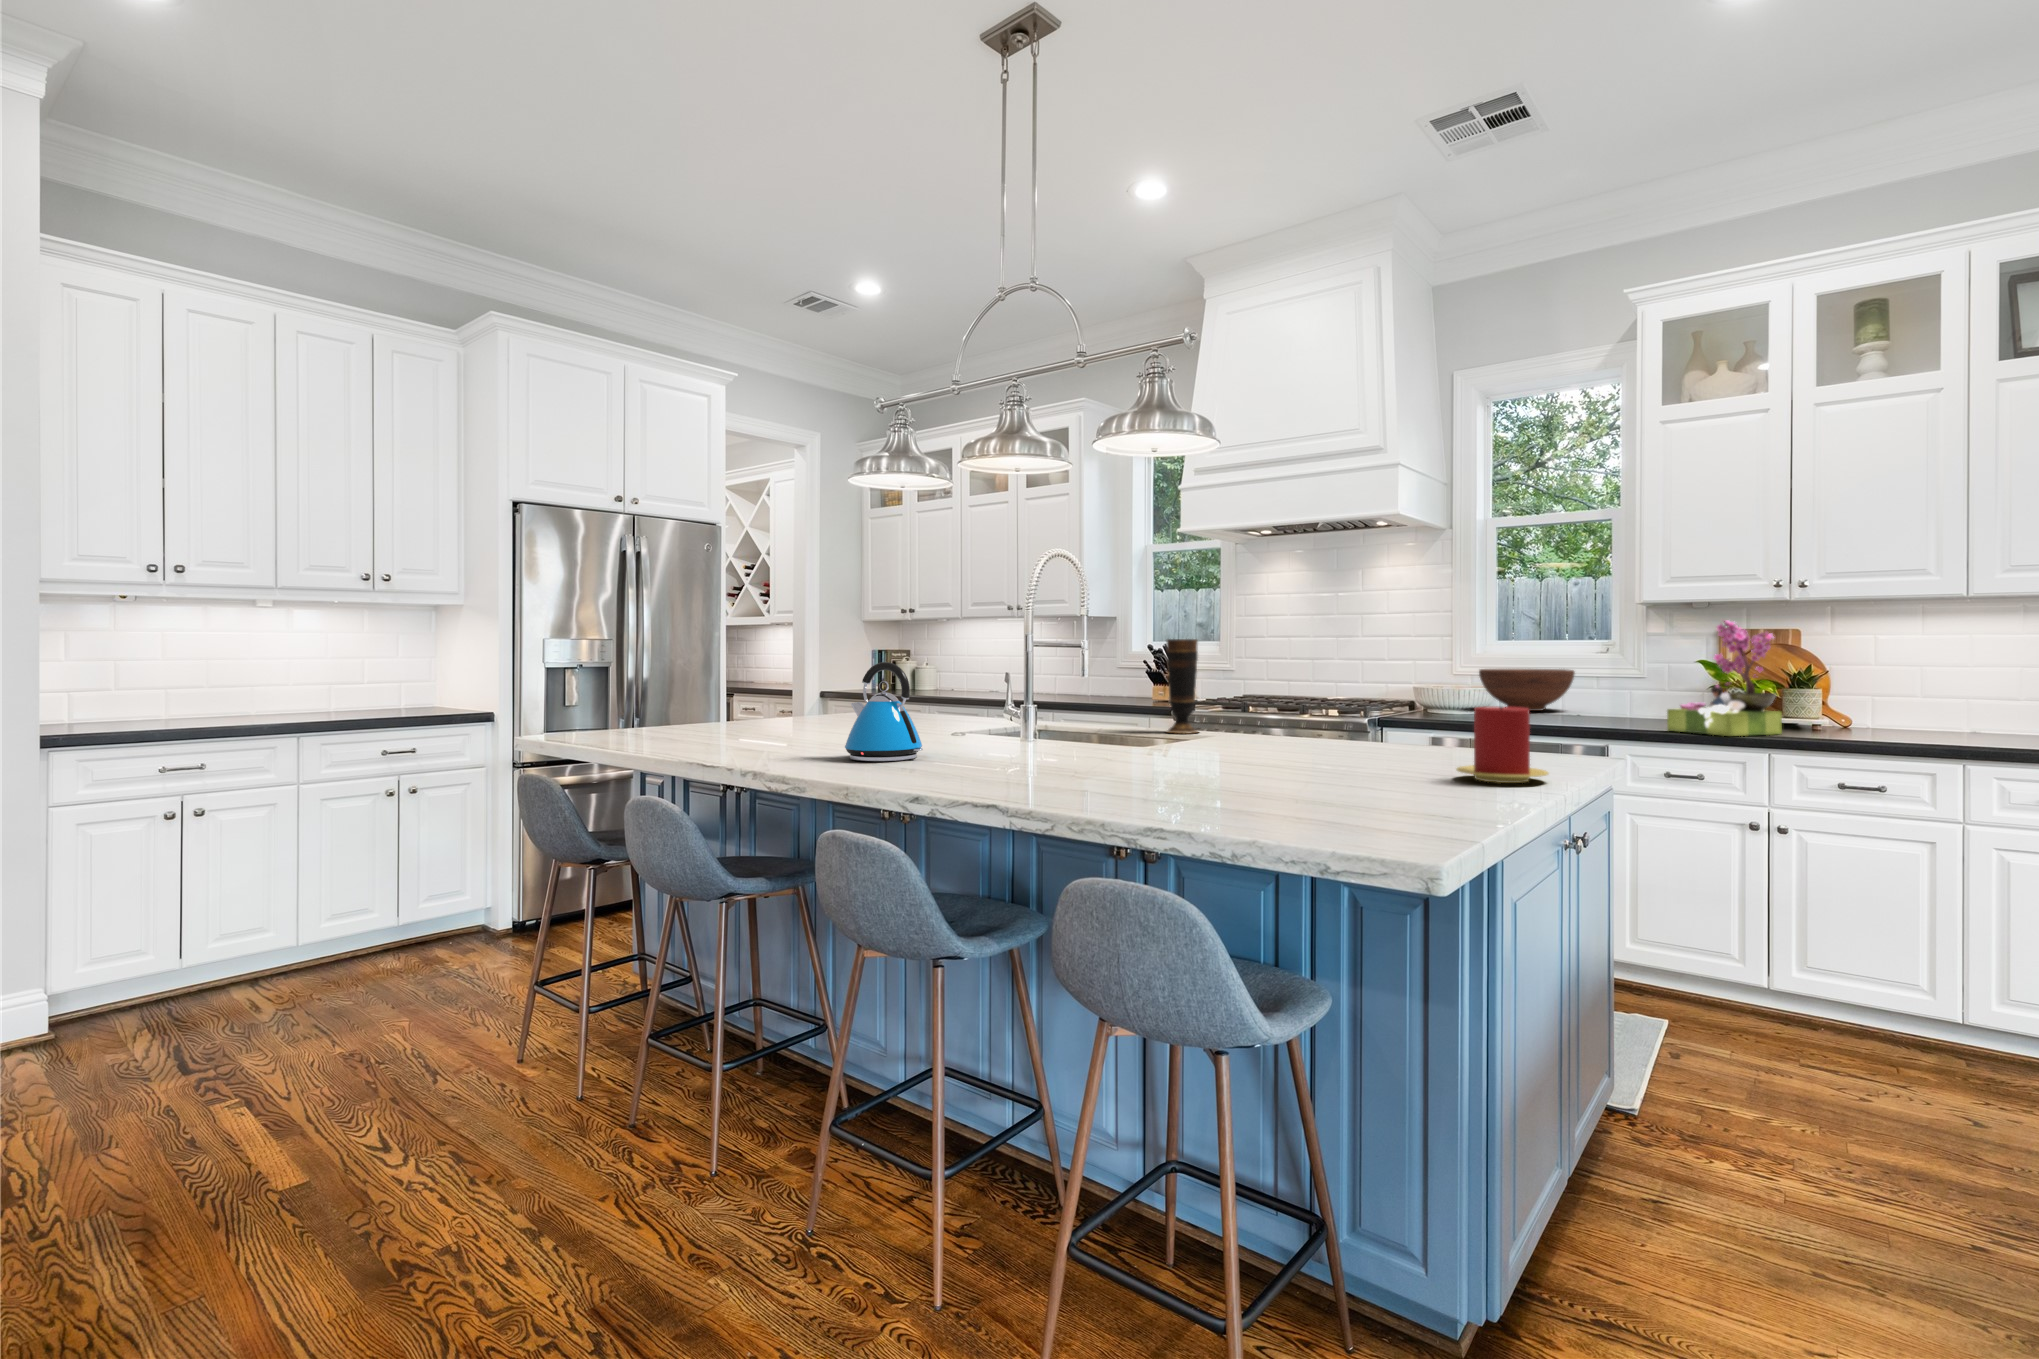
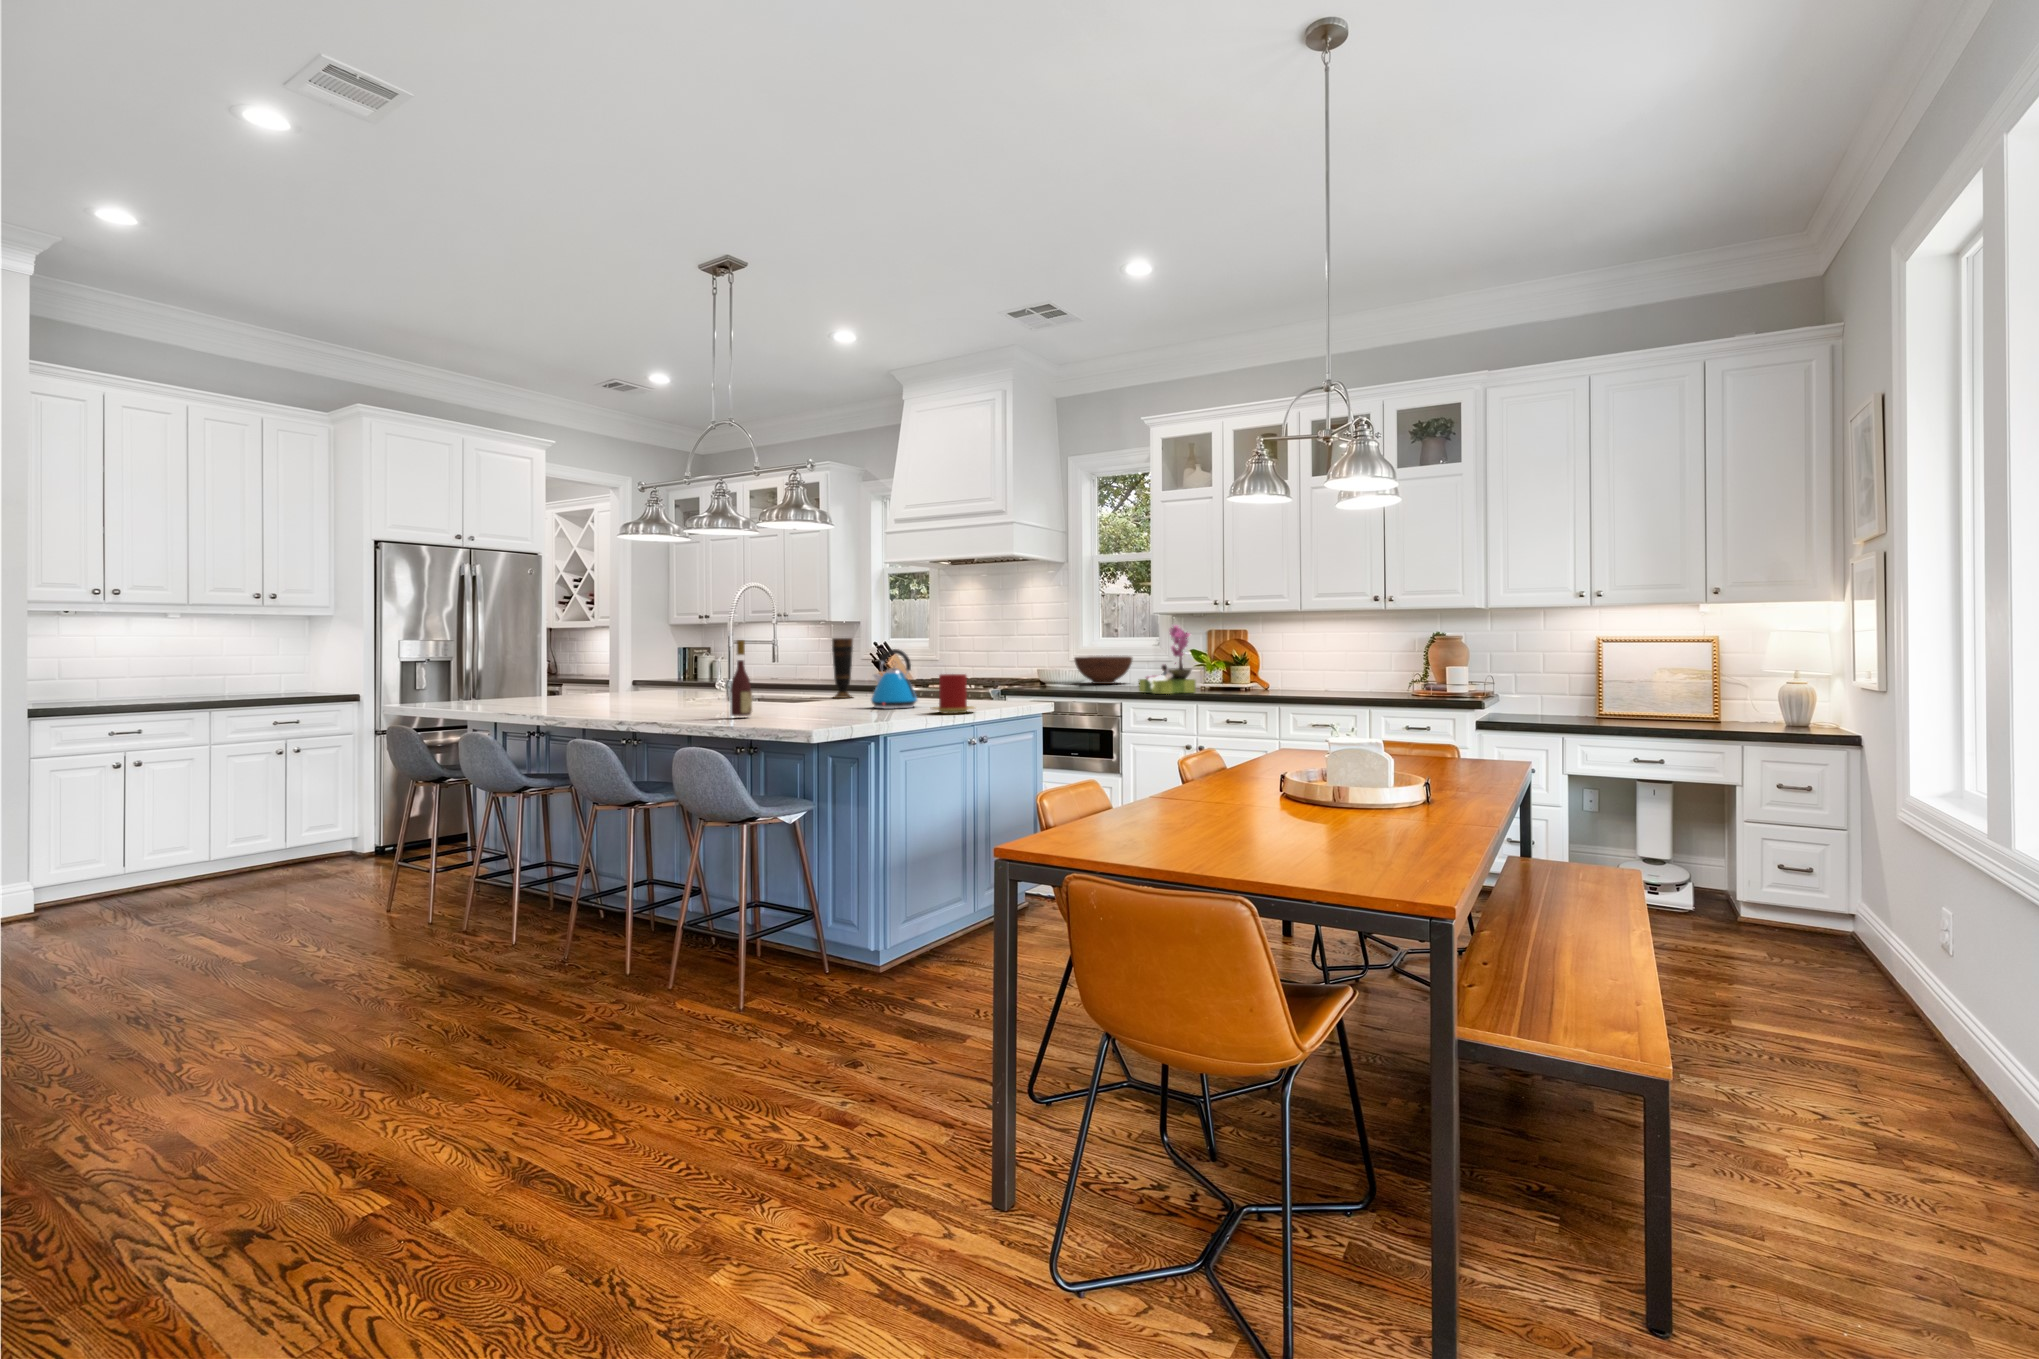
wine bottle: none [1096,641,1135,786] -> present [730,640,752,716]
kettle: present [845,662,923,761] -> present [871,649,918,709]

